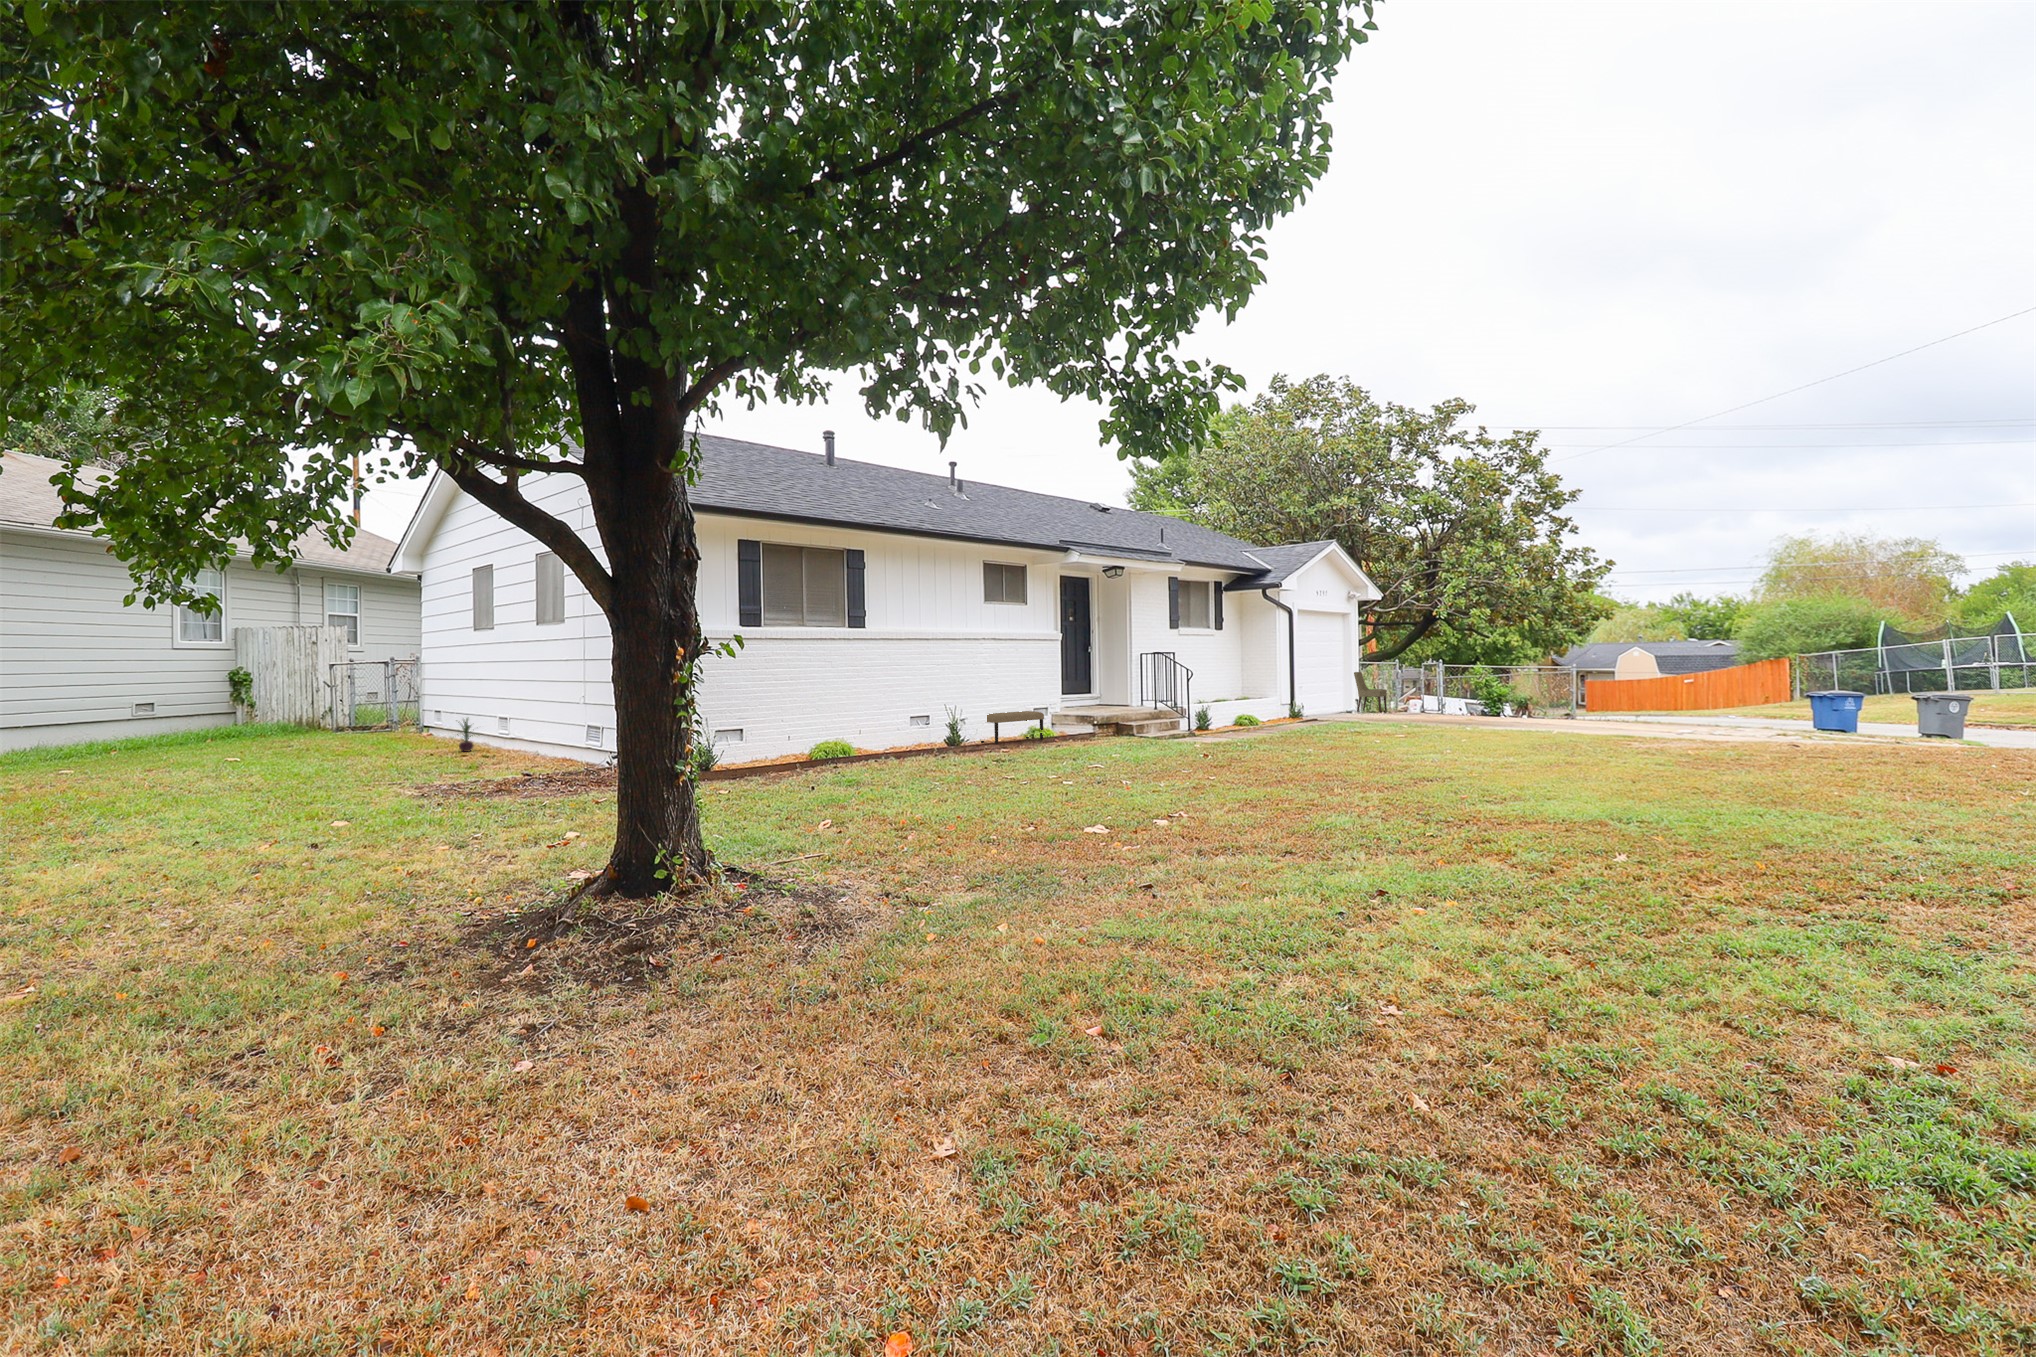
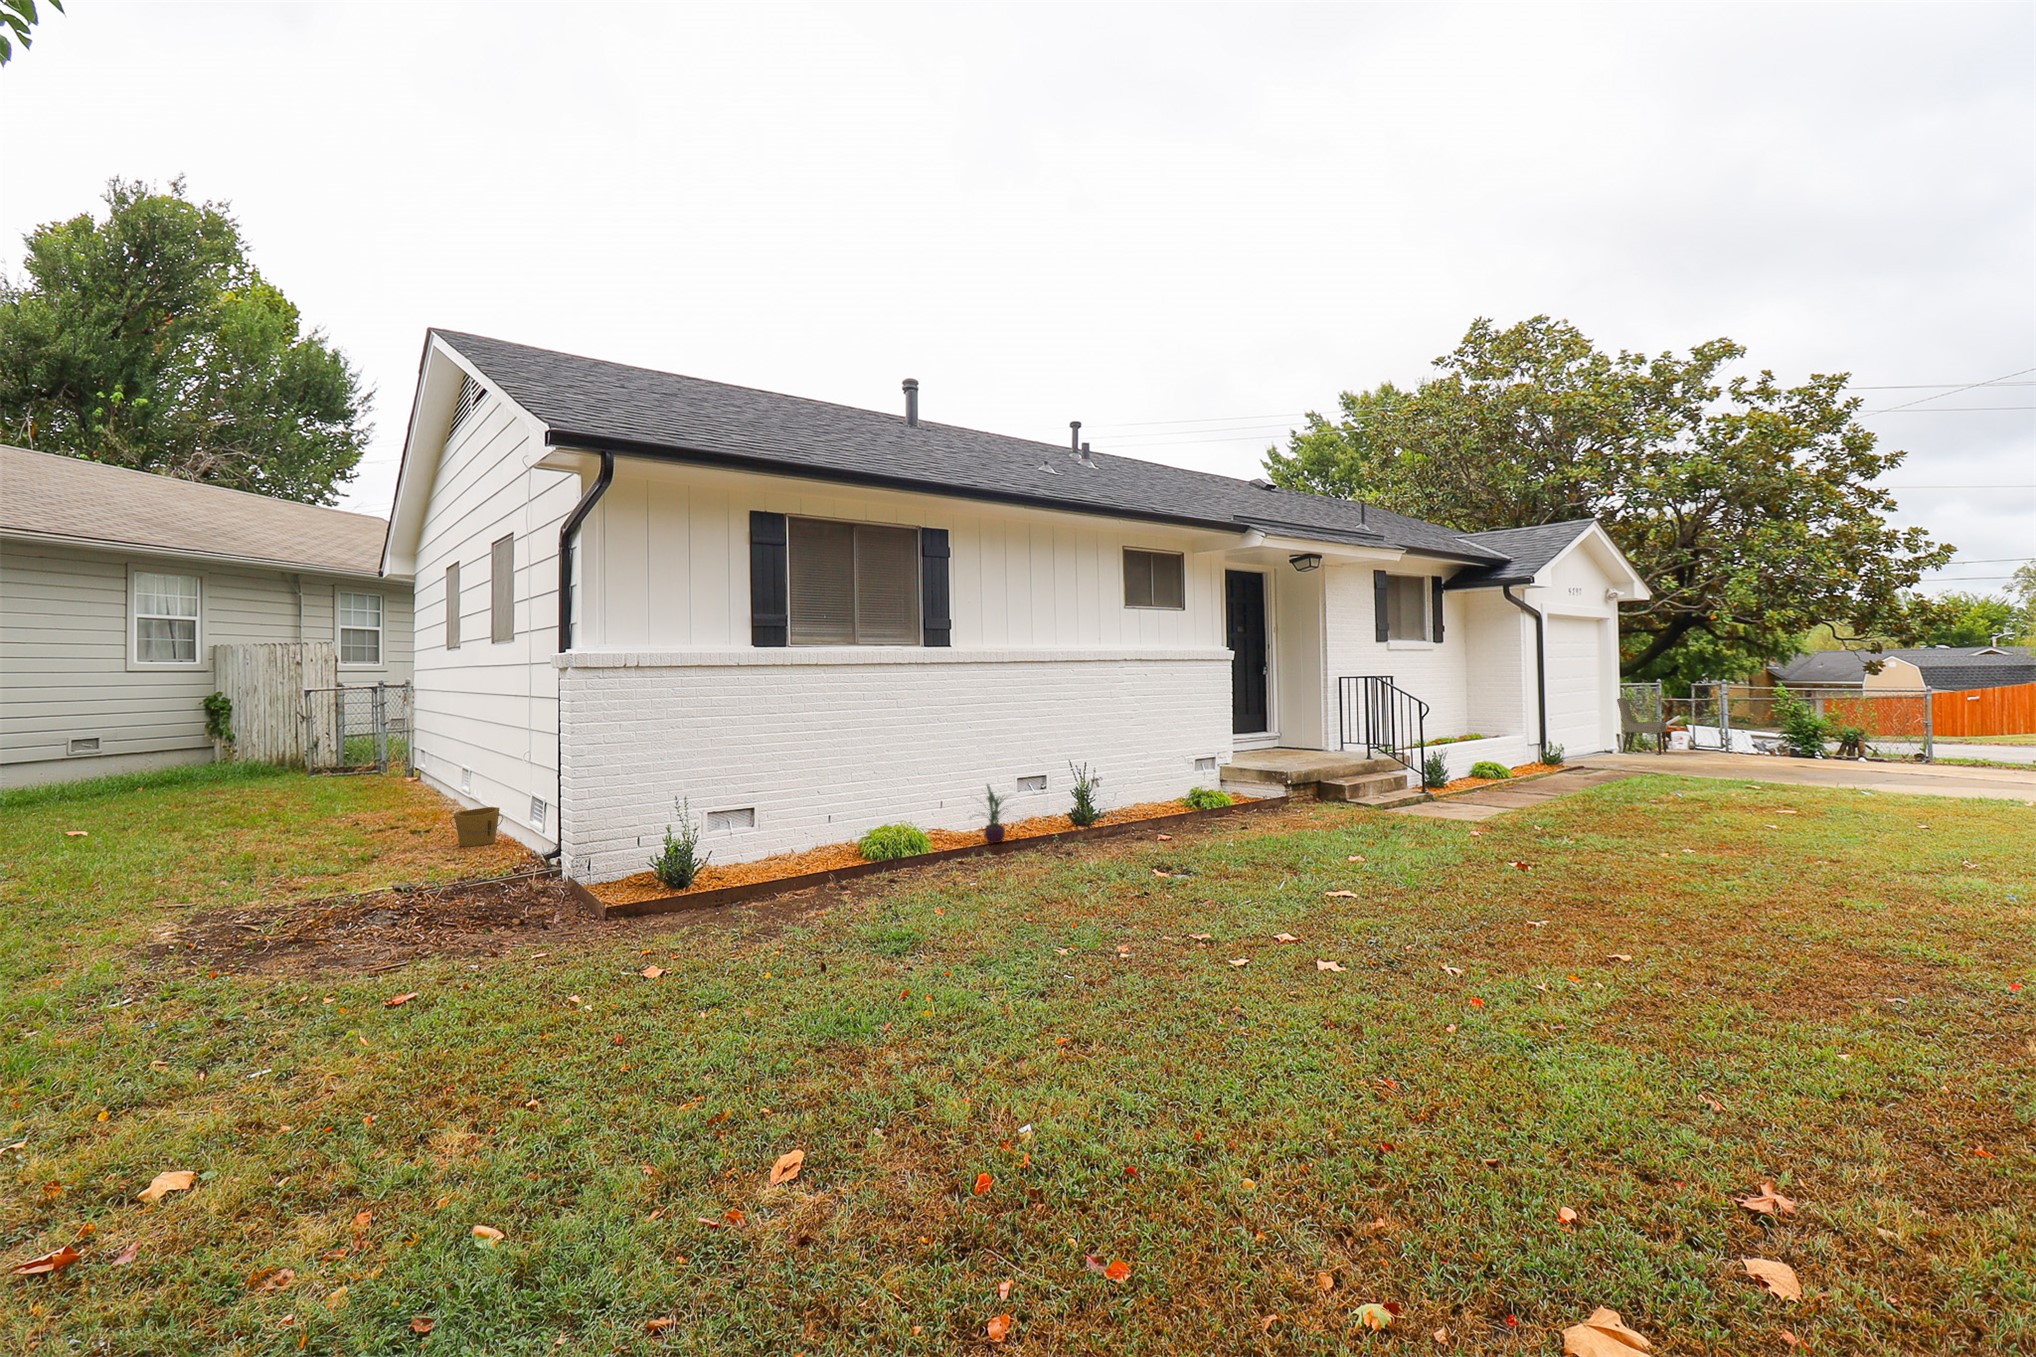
bench: present [981,711,1044,744] -> none [1120,766,1216,820]
decorative plant: present [457,718,474,752] -> present [984,785,1007,843]
bucket: none [521,737,557,762] -> present [449,807,503,847]

